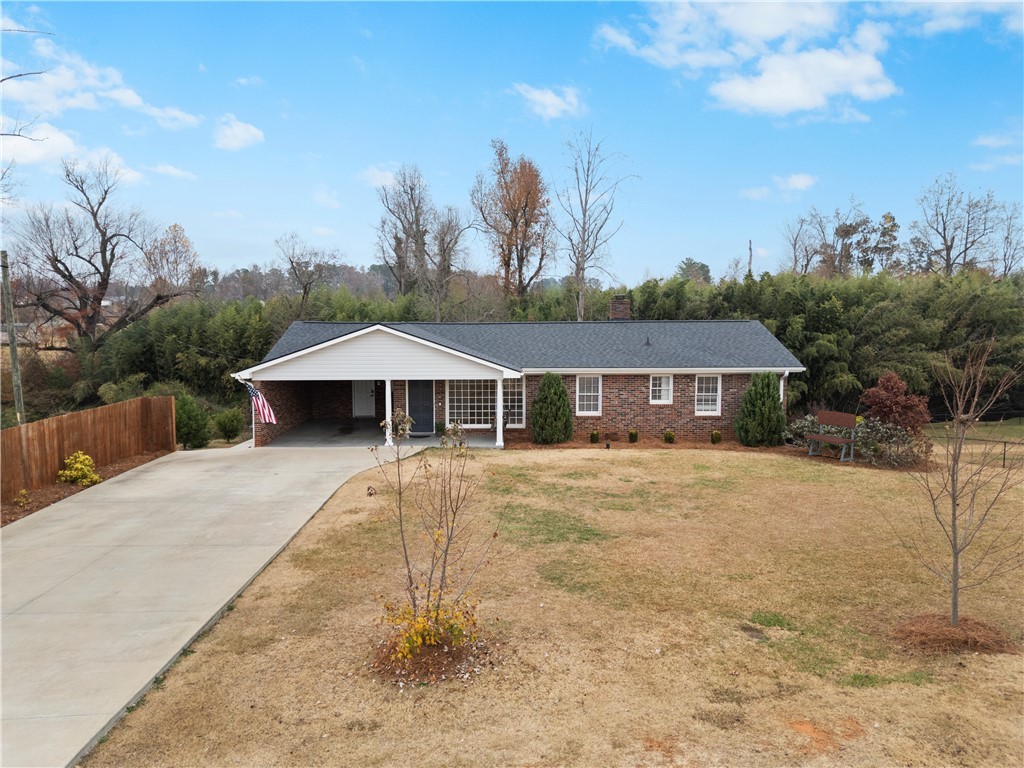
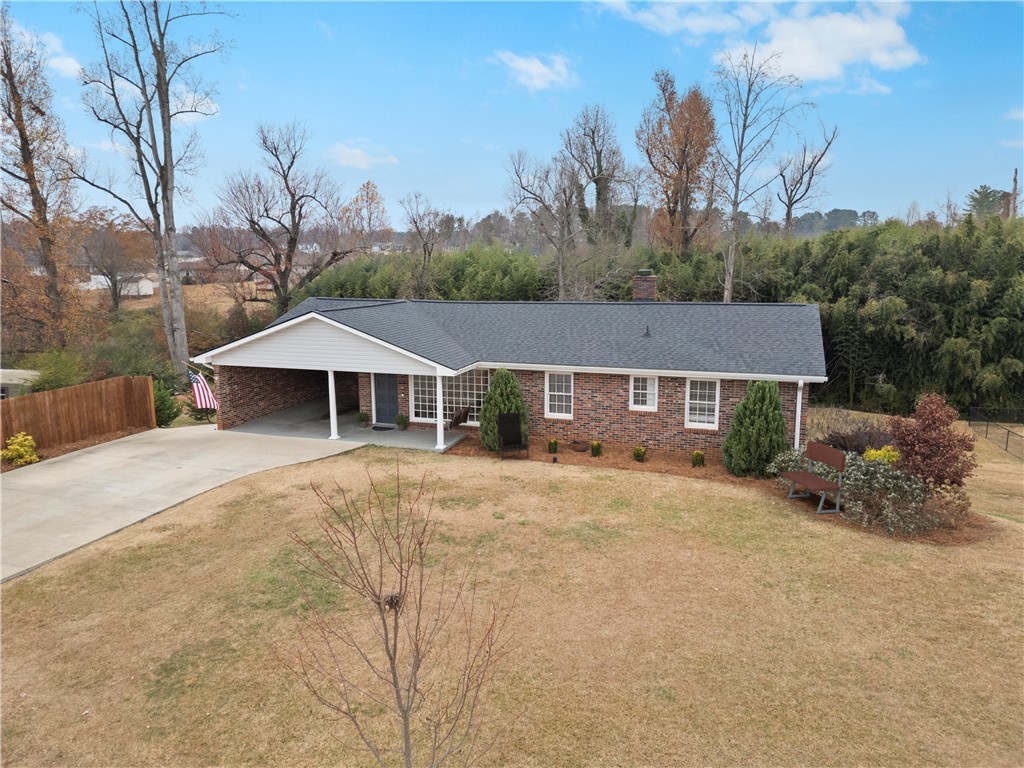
lounge chair: none [552,409,586,450] -> present [497,412,529,460]

